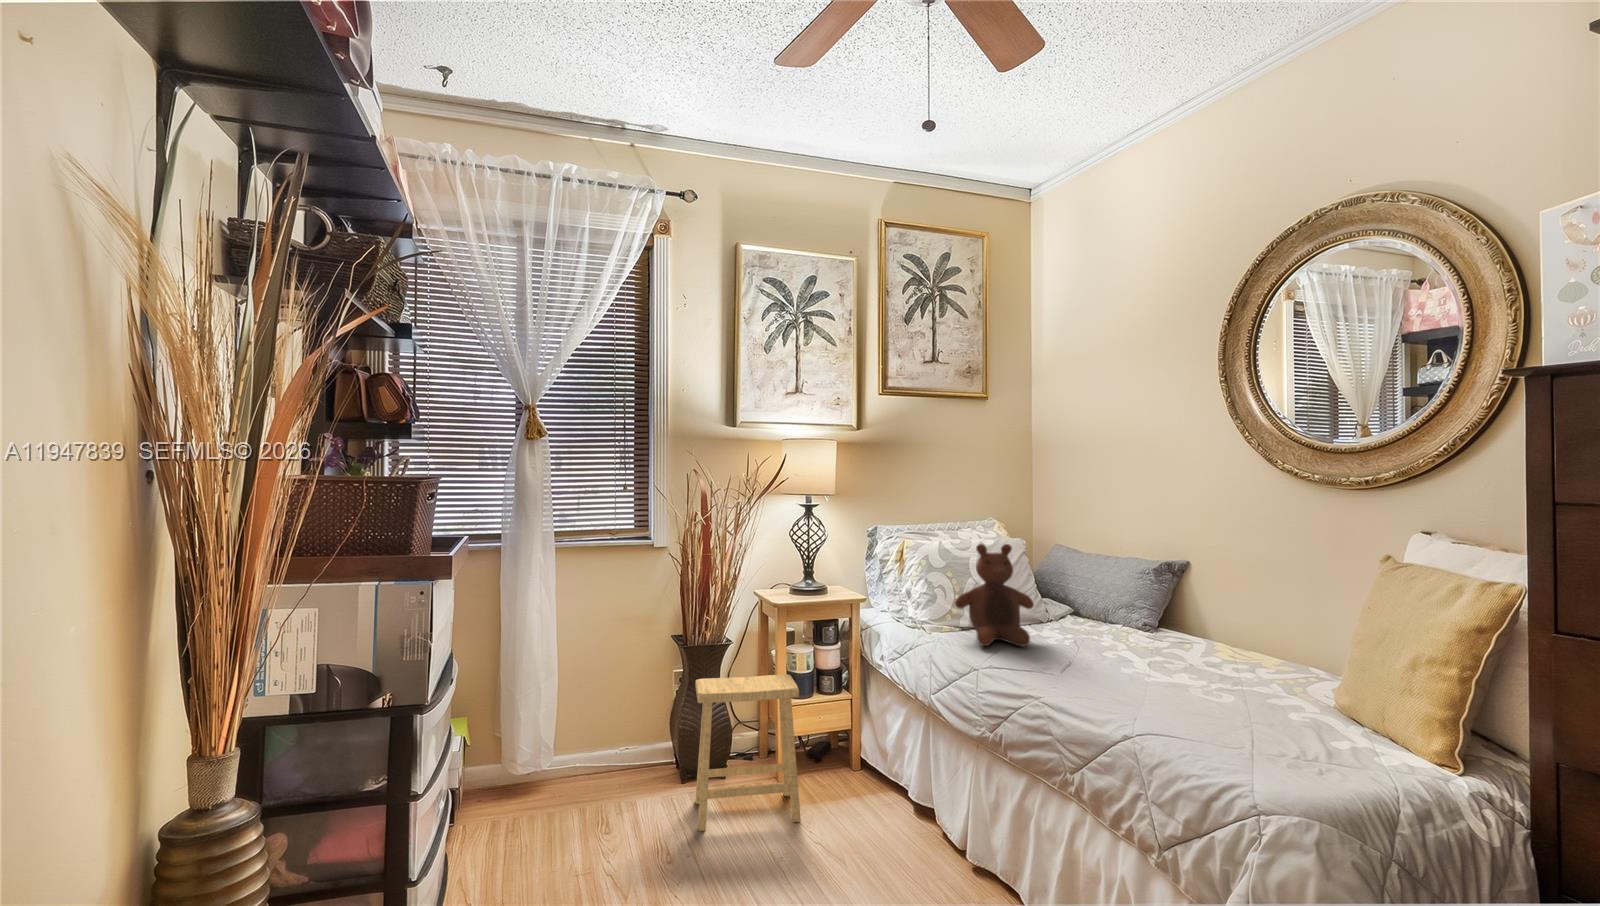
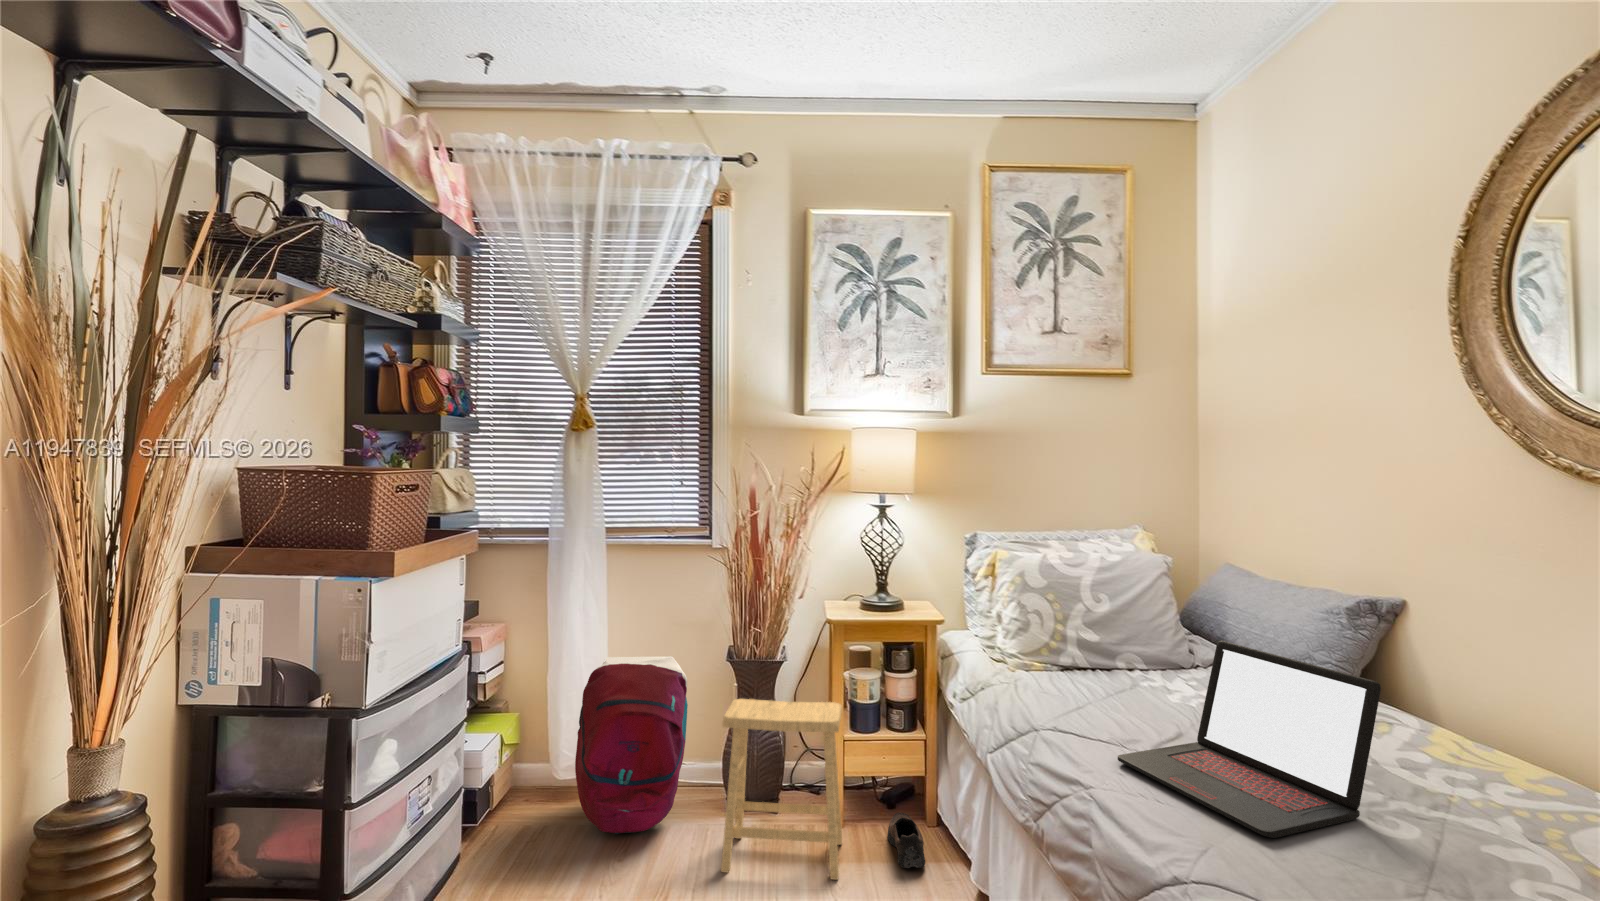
stuffed bear: present [955,544,1034,647] -> none [1043,561,1152,700]
laptop: none [1046,594,1215,718] -> present [1118,641,1381,838]
backpack: none [536,649,643,816] -> present [575,656,688,834]
shoe: none [824,763,865,805] -> present [888,812,925,868]

